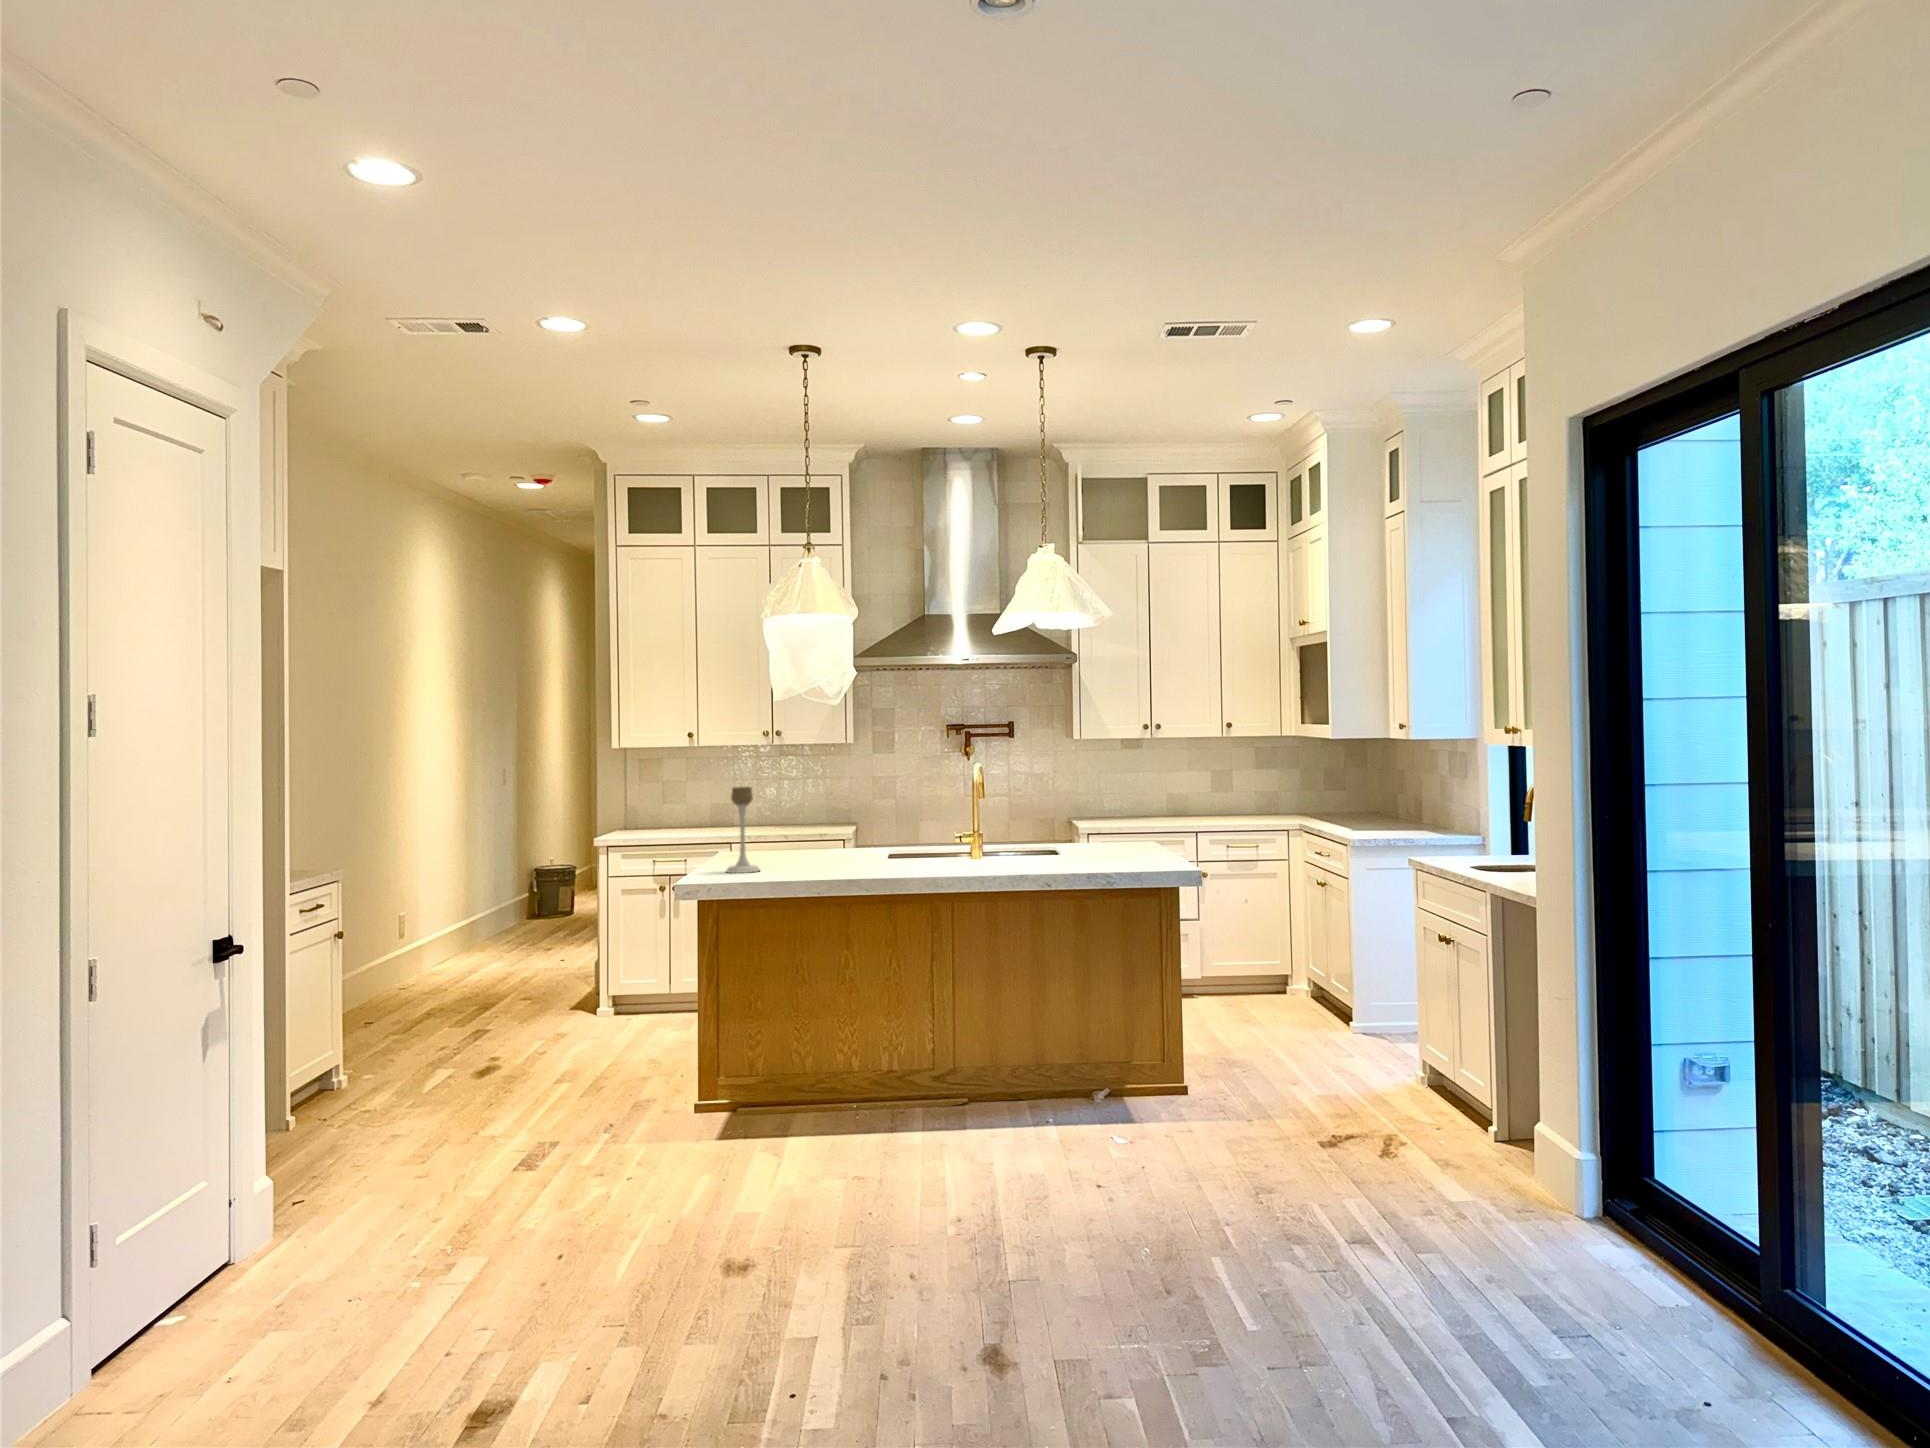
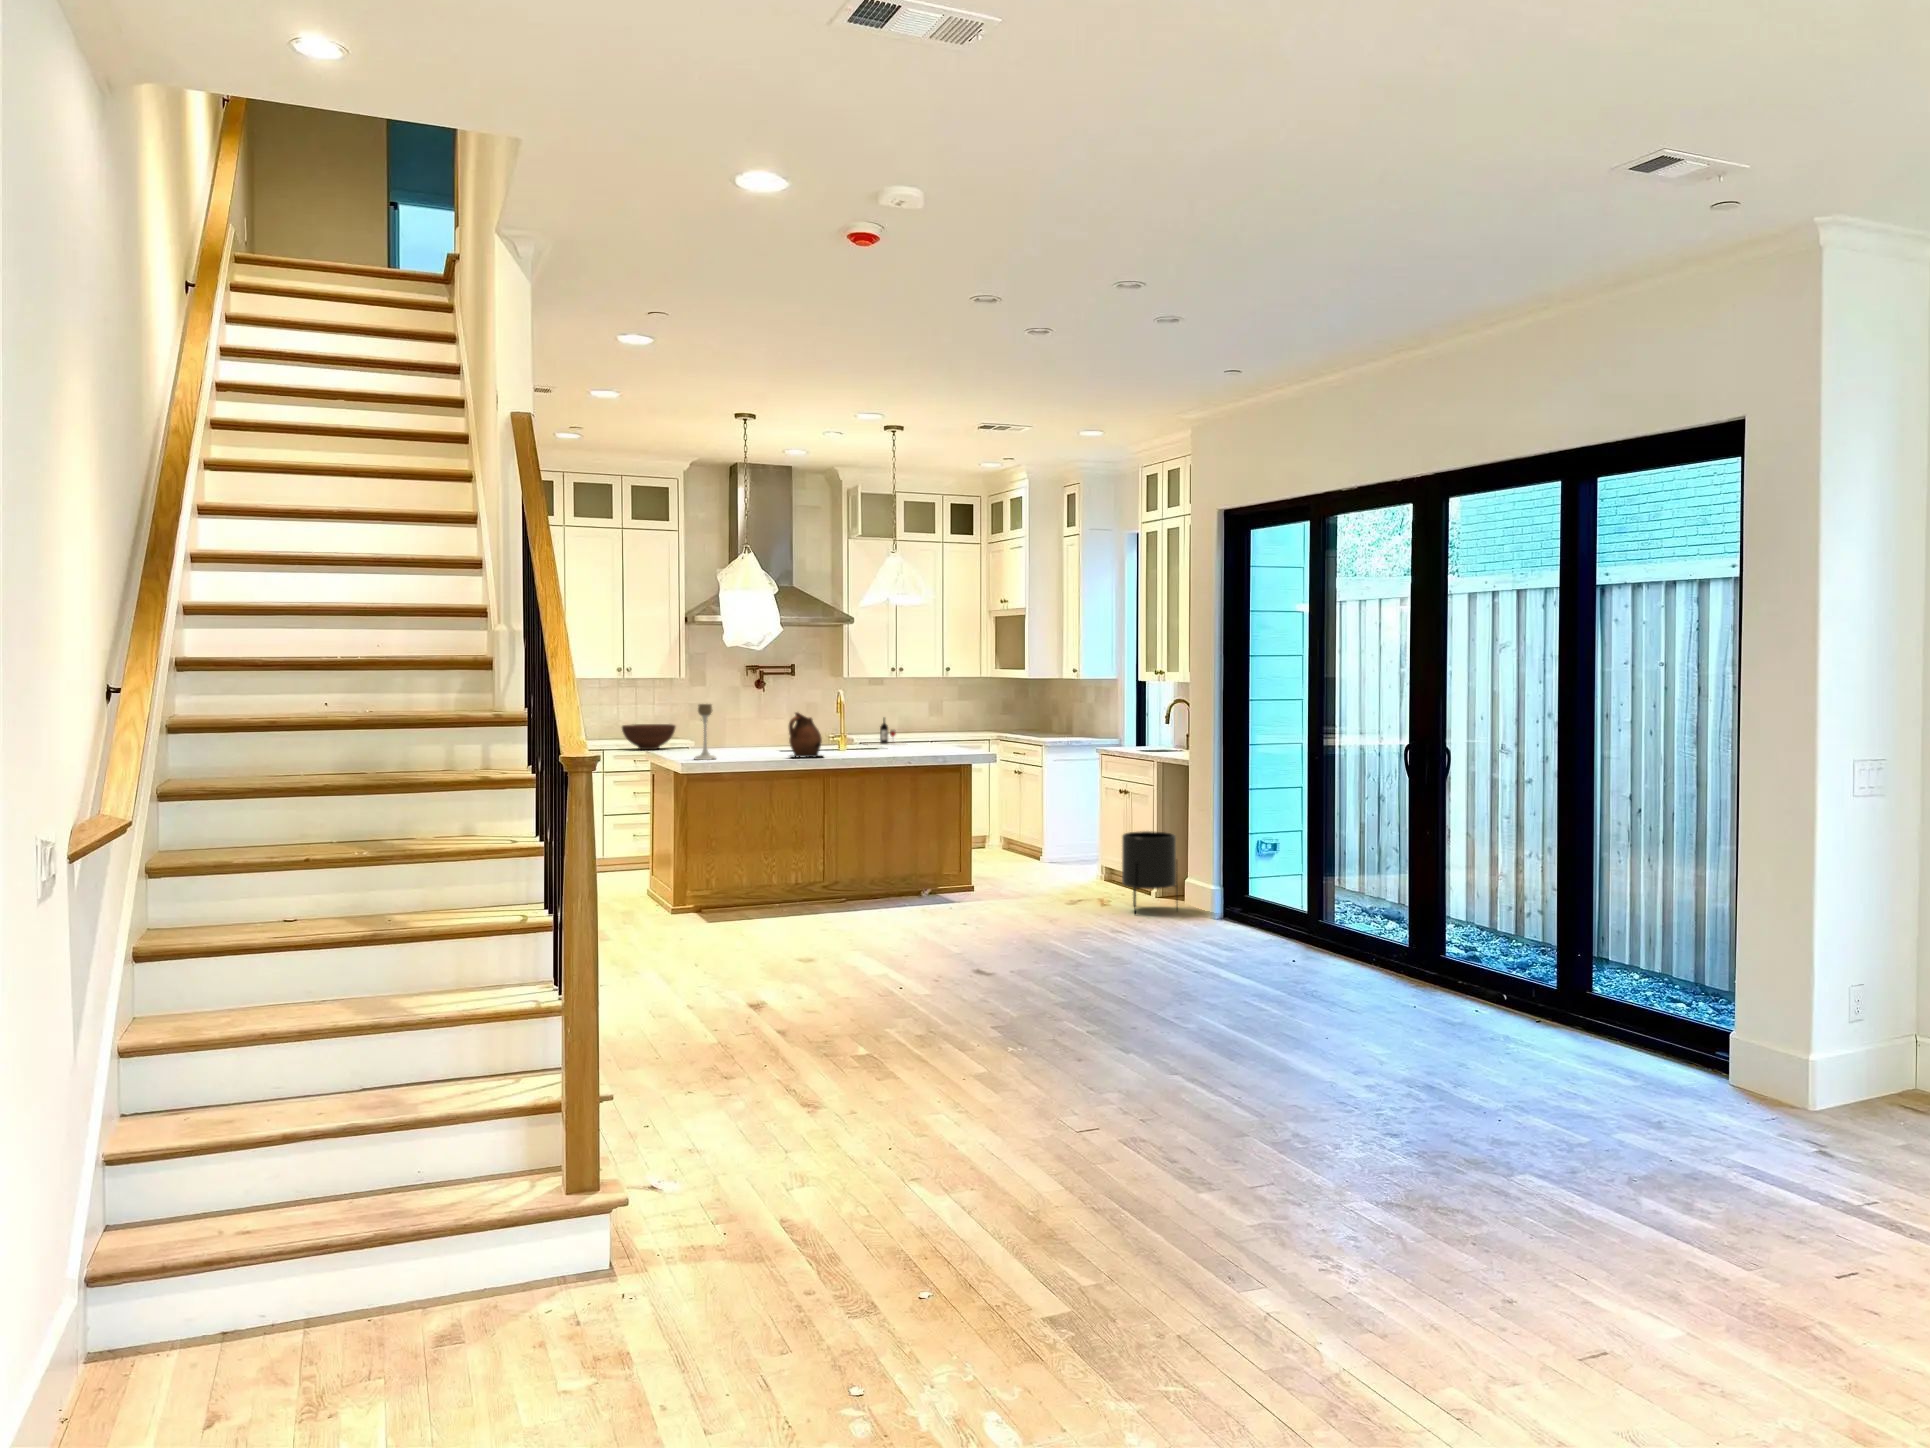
wine bottle: none [1099,795,1164,837] -> present [867,718,902,745]
ceramic pitcher: none [855,800,920,875] -> present [789,712,823,758]
fruit bowl: none [761,805,832,841] -> present [622,724,675,750]
planter: none [1418,1016,1528,1178] -> present [1122,831,1178,907]

